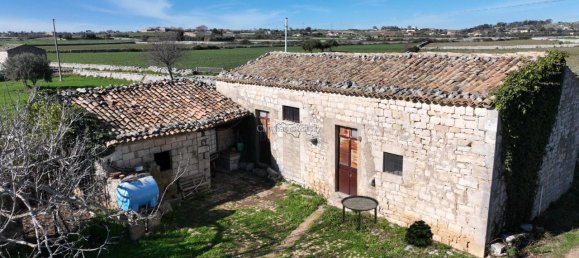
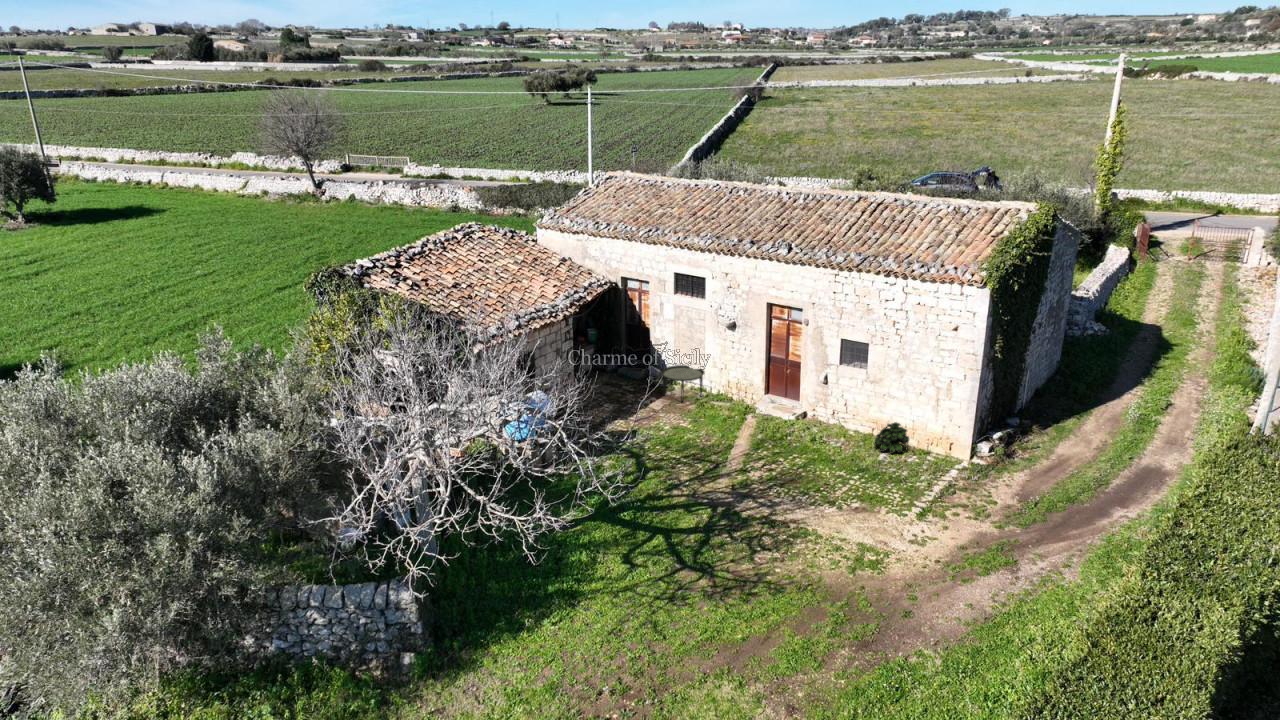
round table: present [341,195,379,230] -> present [661,365,705,403]

